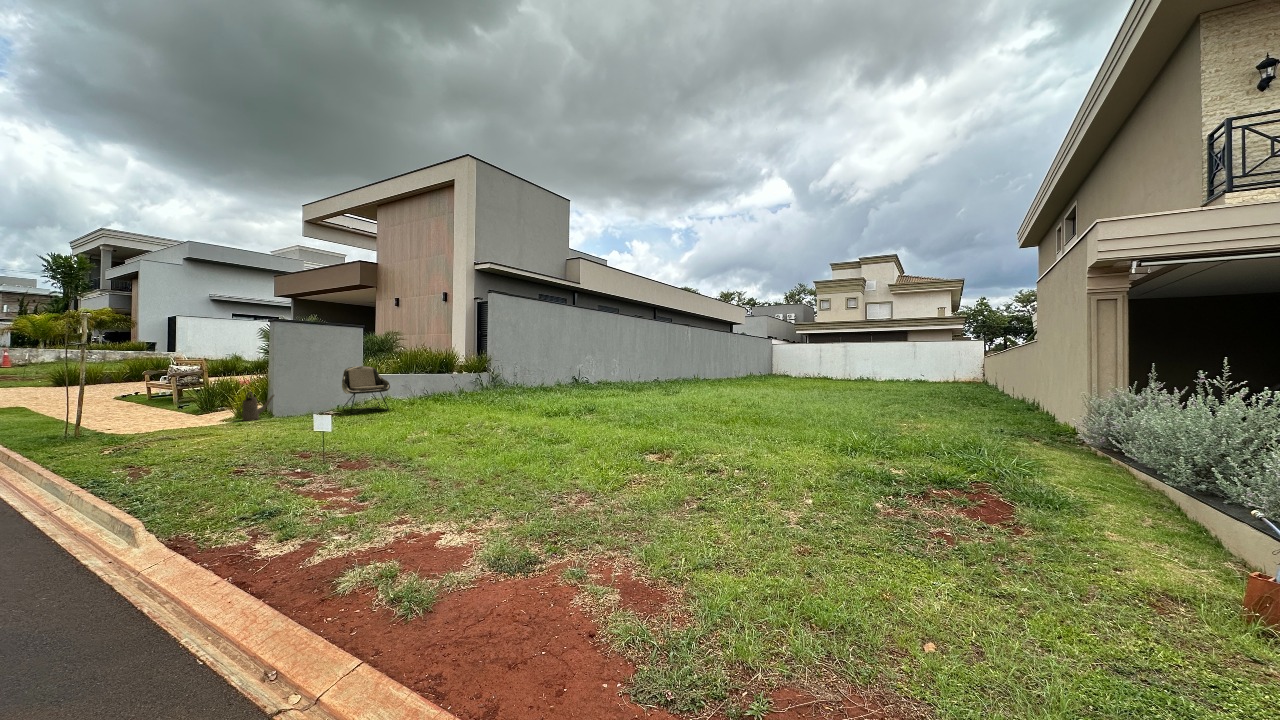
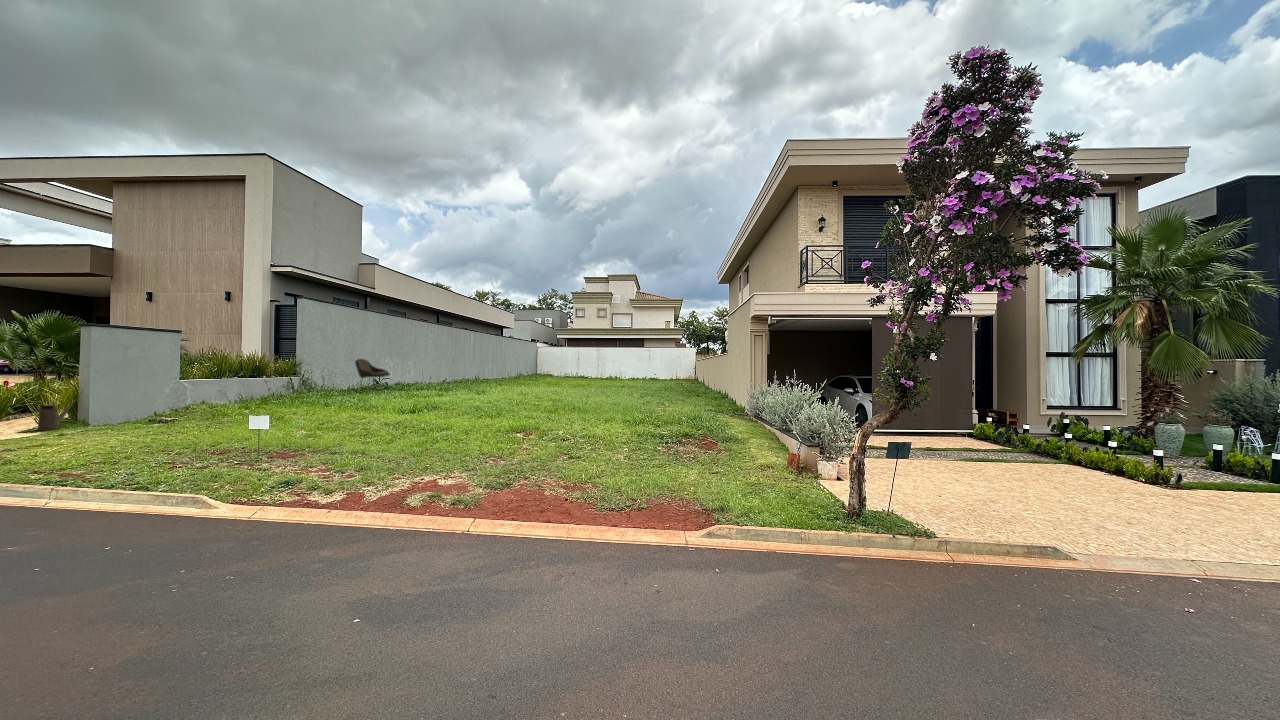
lounge chair: present [342,366,390,414] -> present [354,359,390,390]

